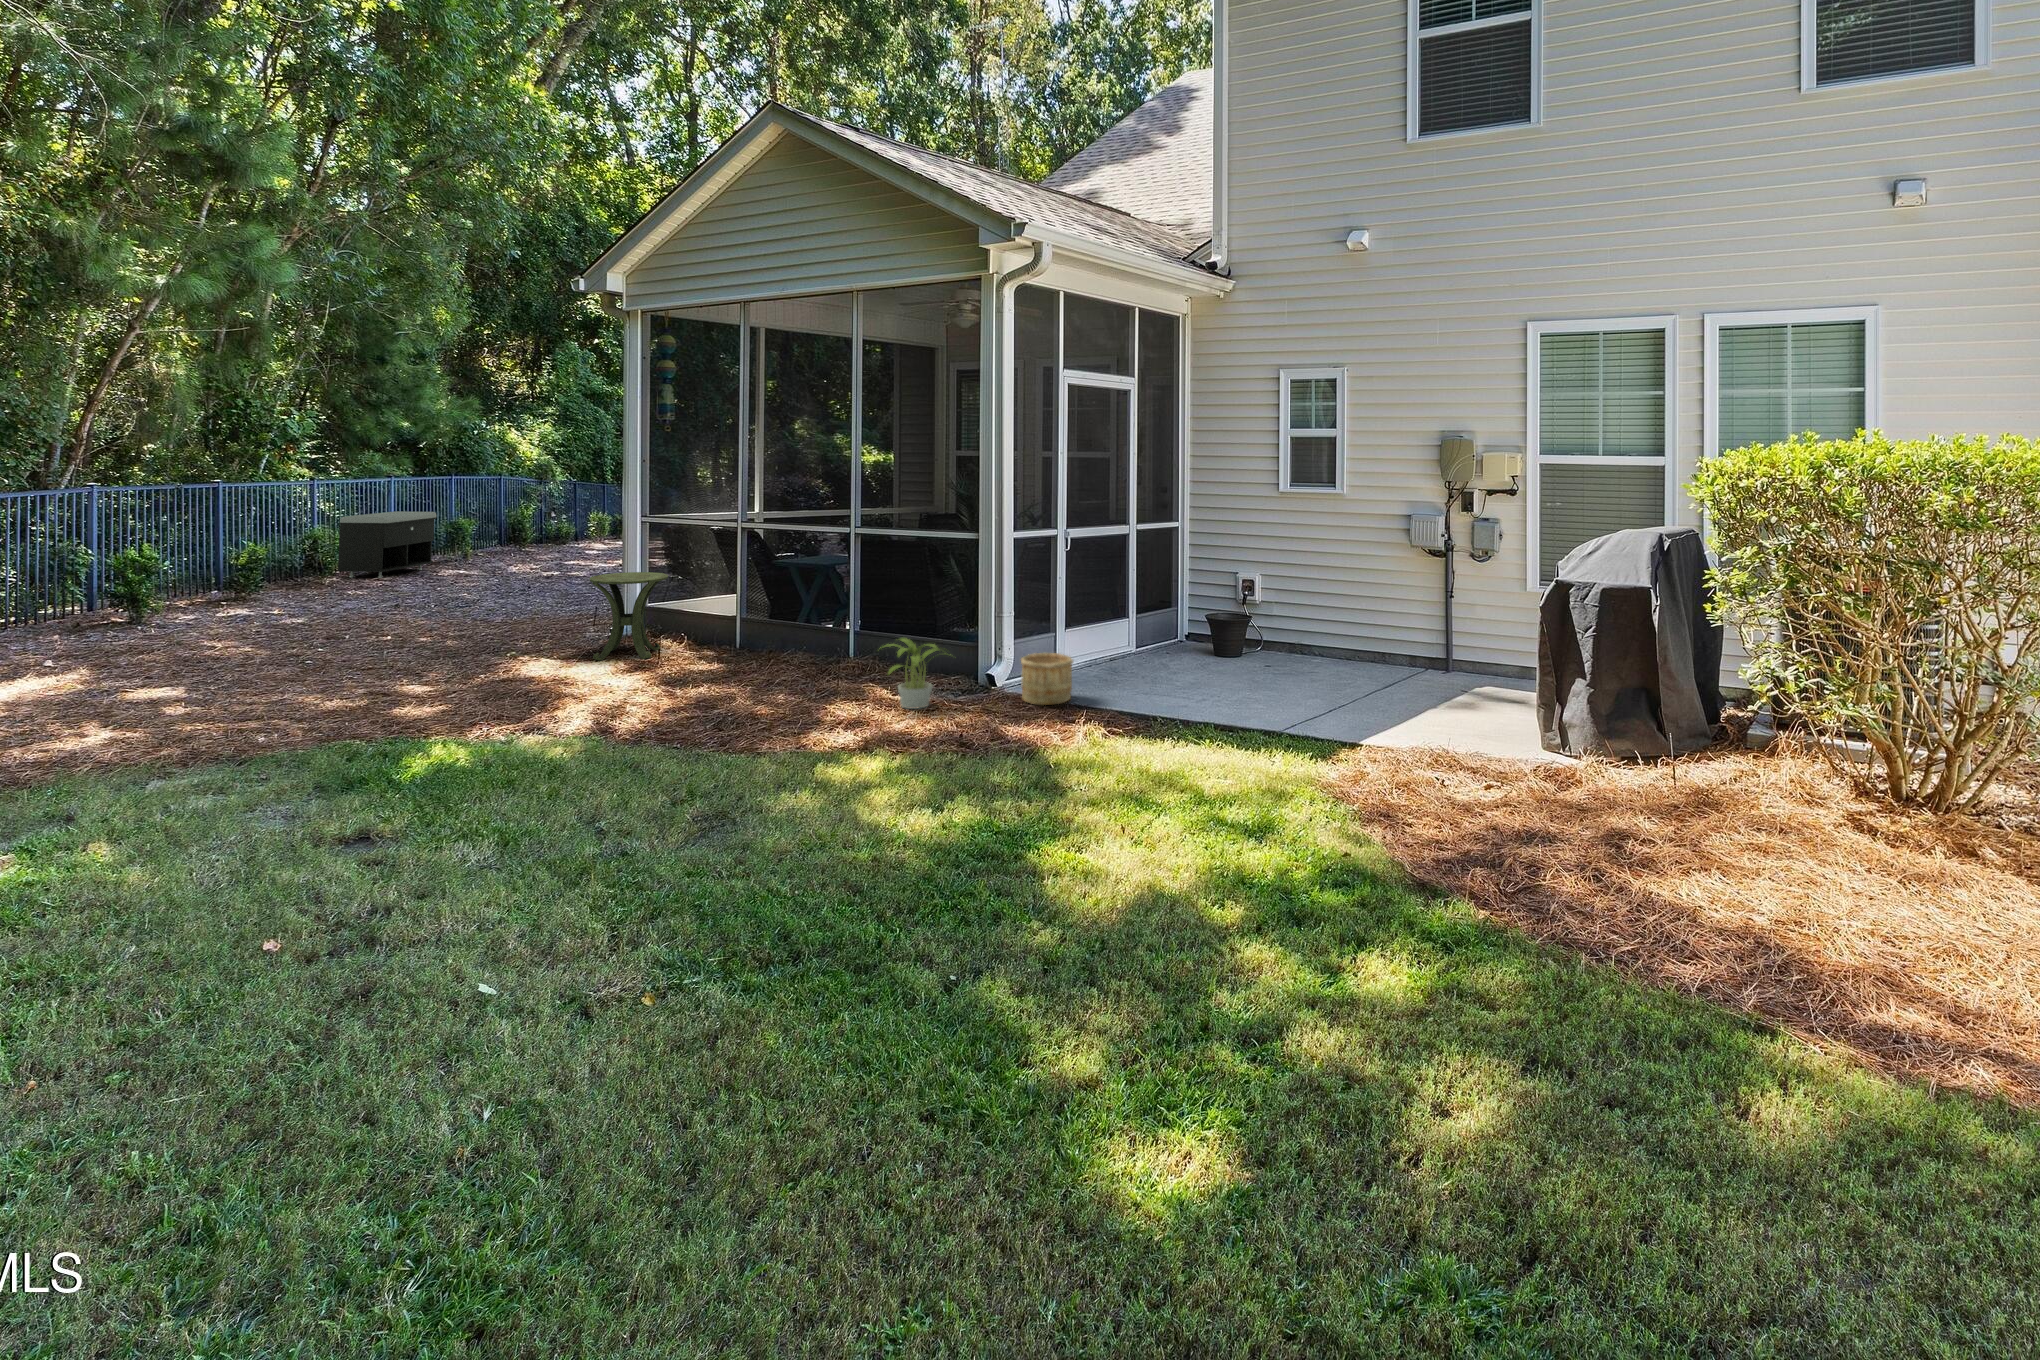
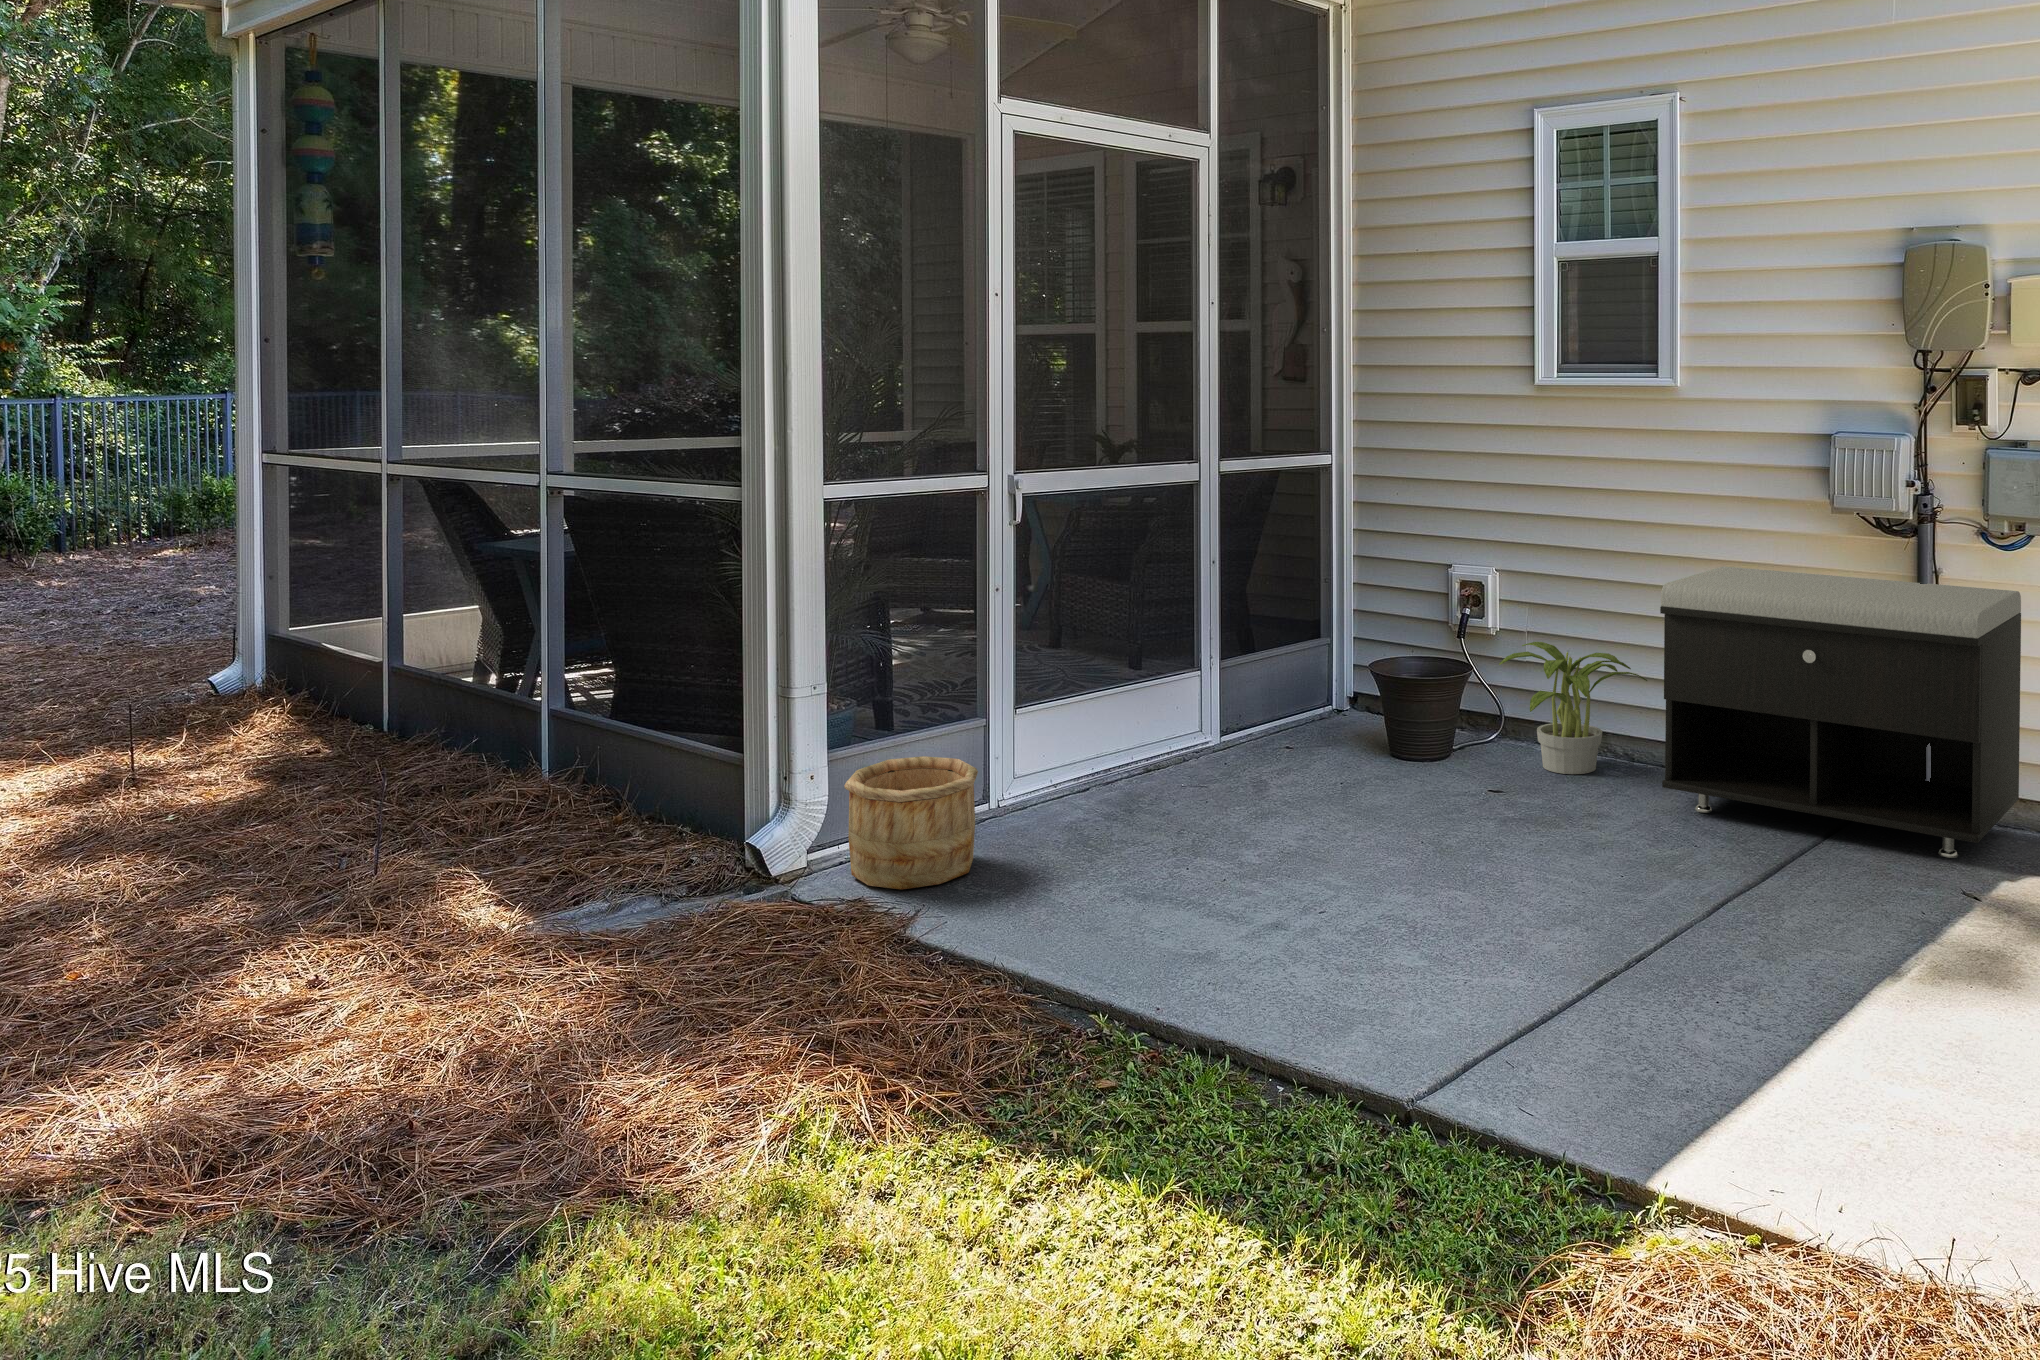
storage bench: present [338,511,436,578] -> present [1660,567,2021,858]
side table: present [590,572,668,660] -> none [107,560,291,739]
potted plant: present [884,638,945,709] -> present [1499,642,1647,774]

